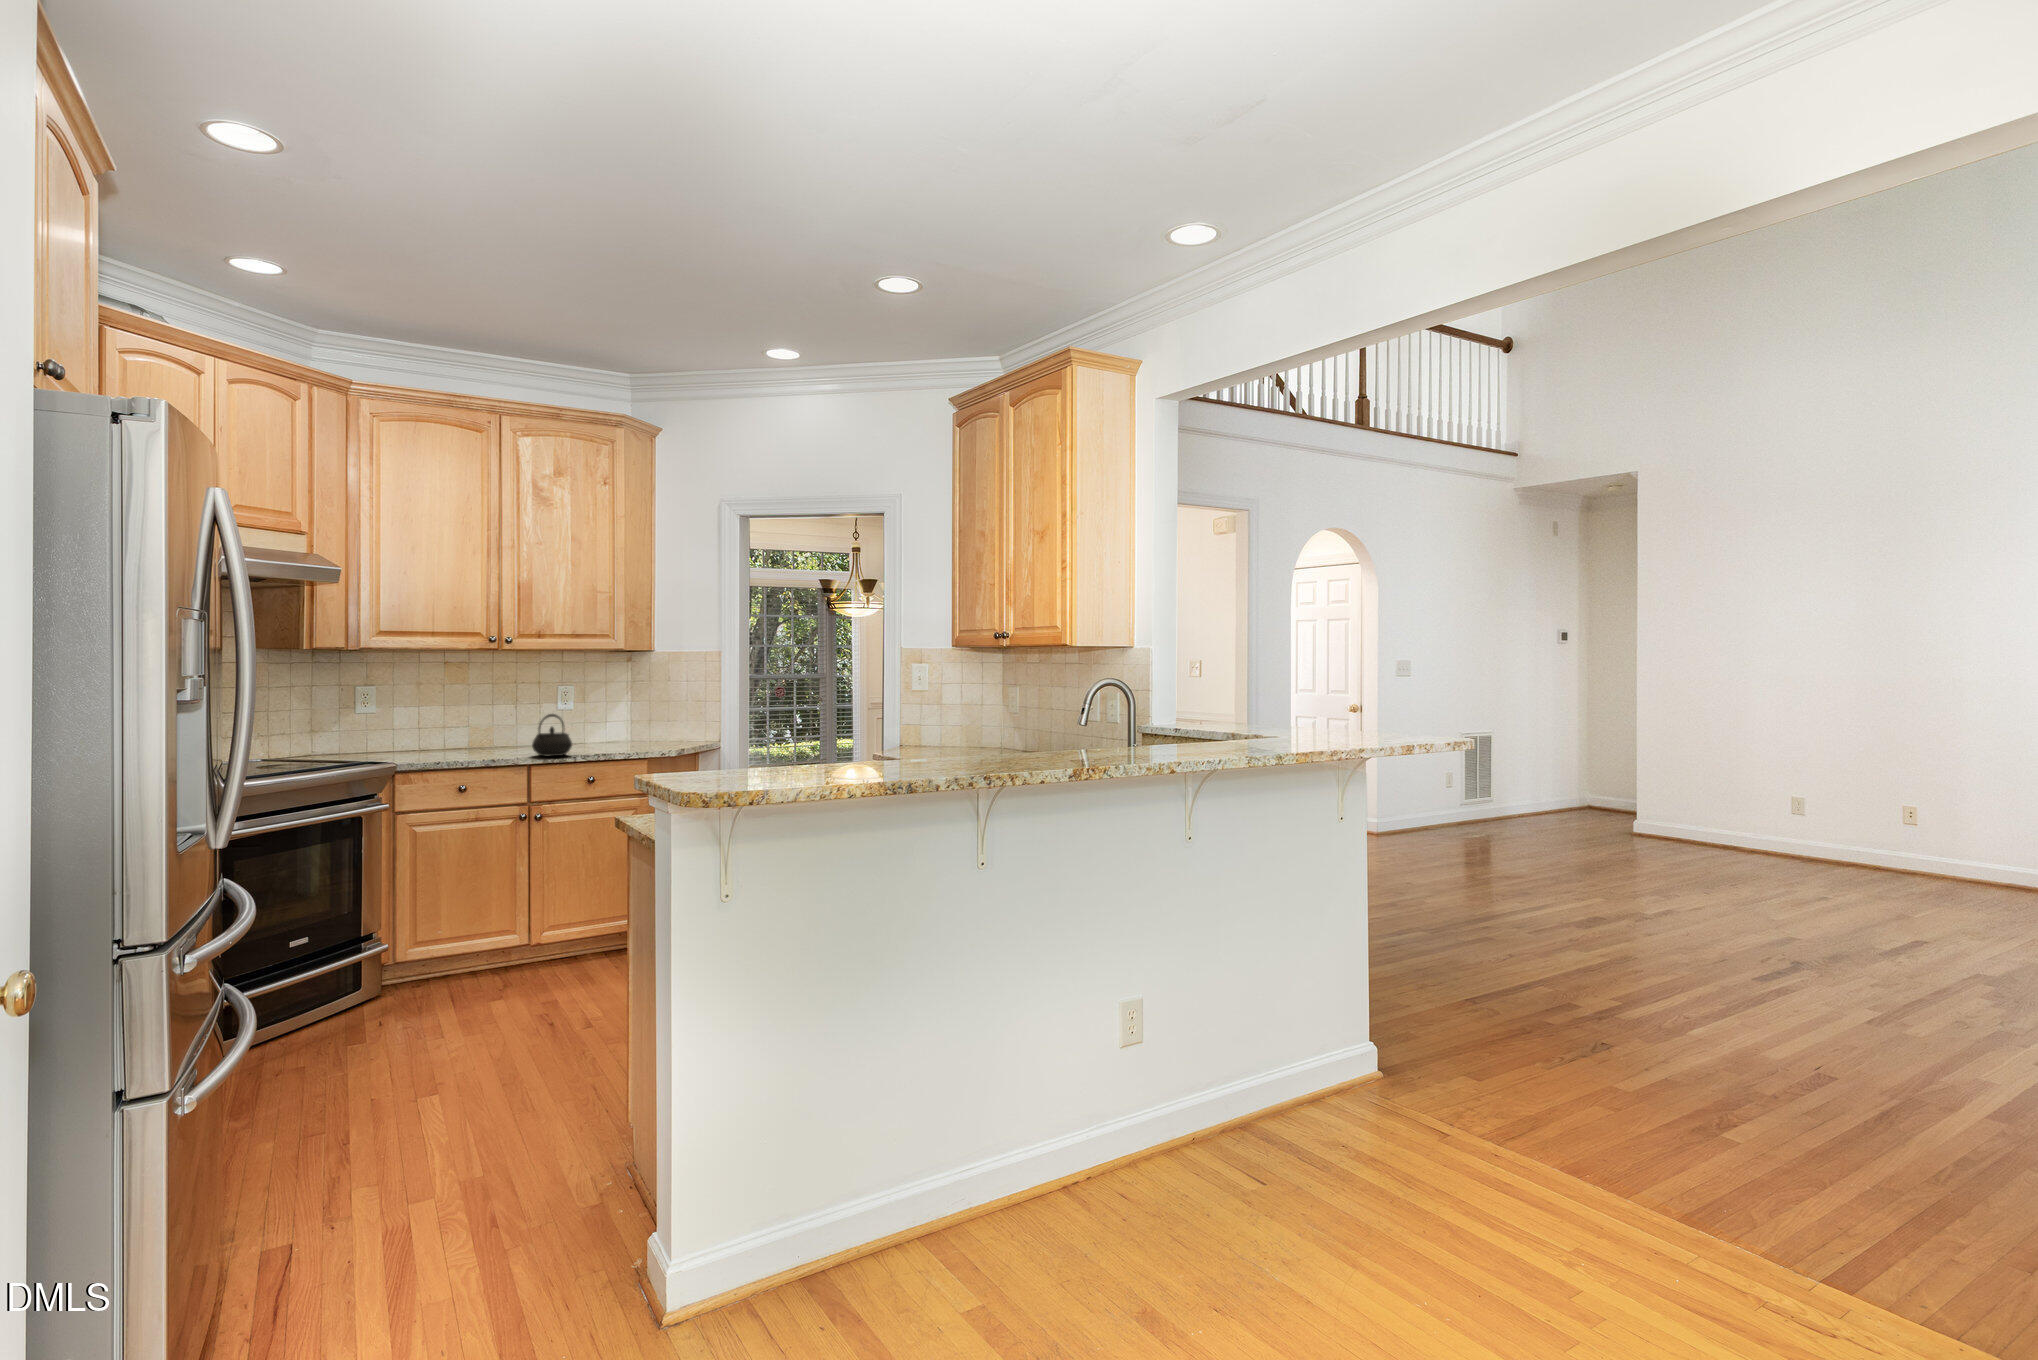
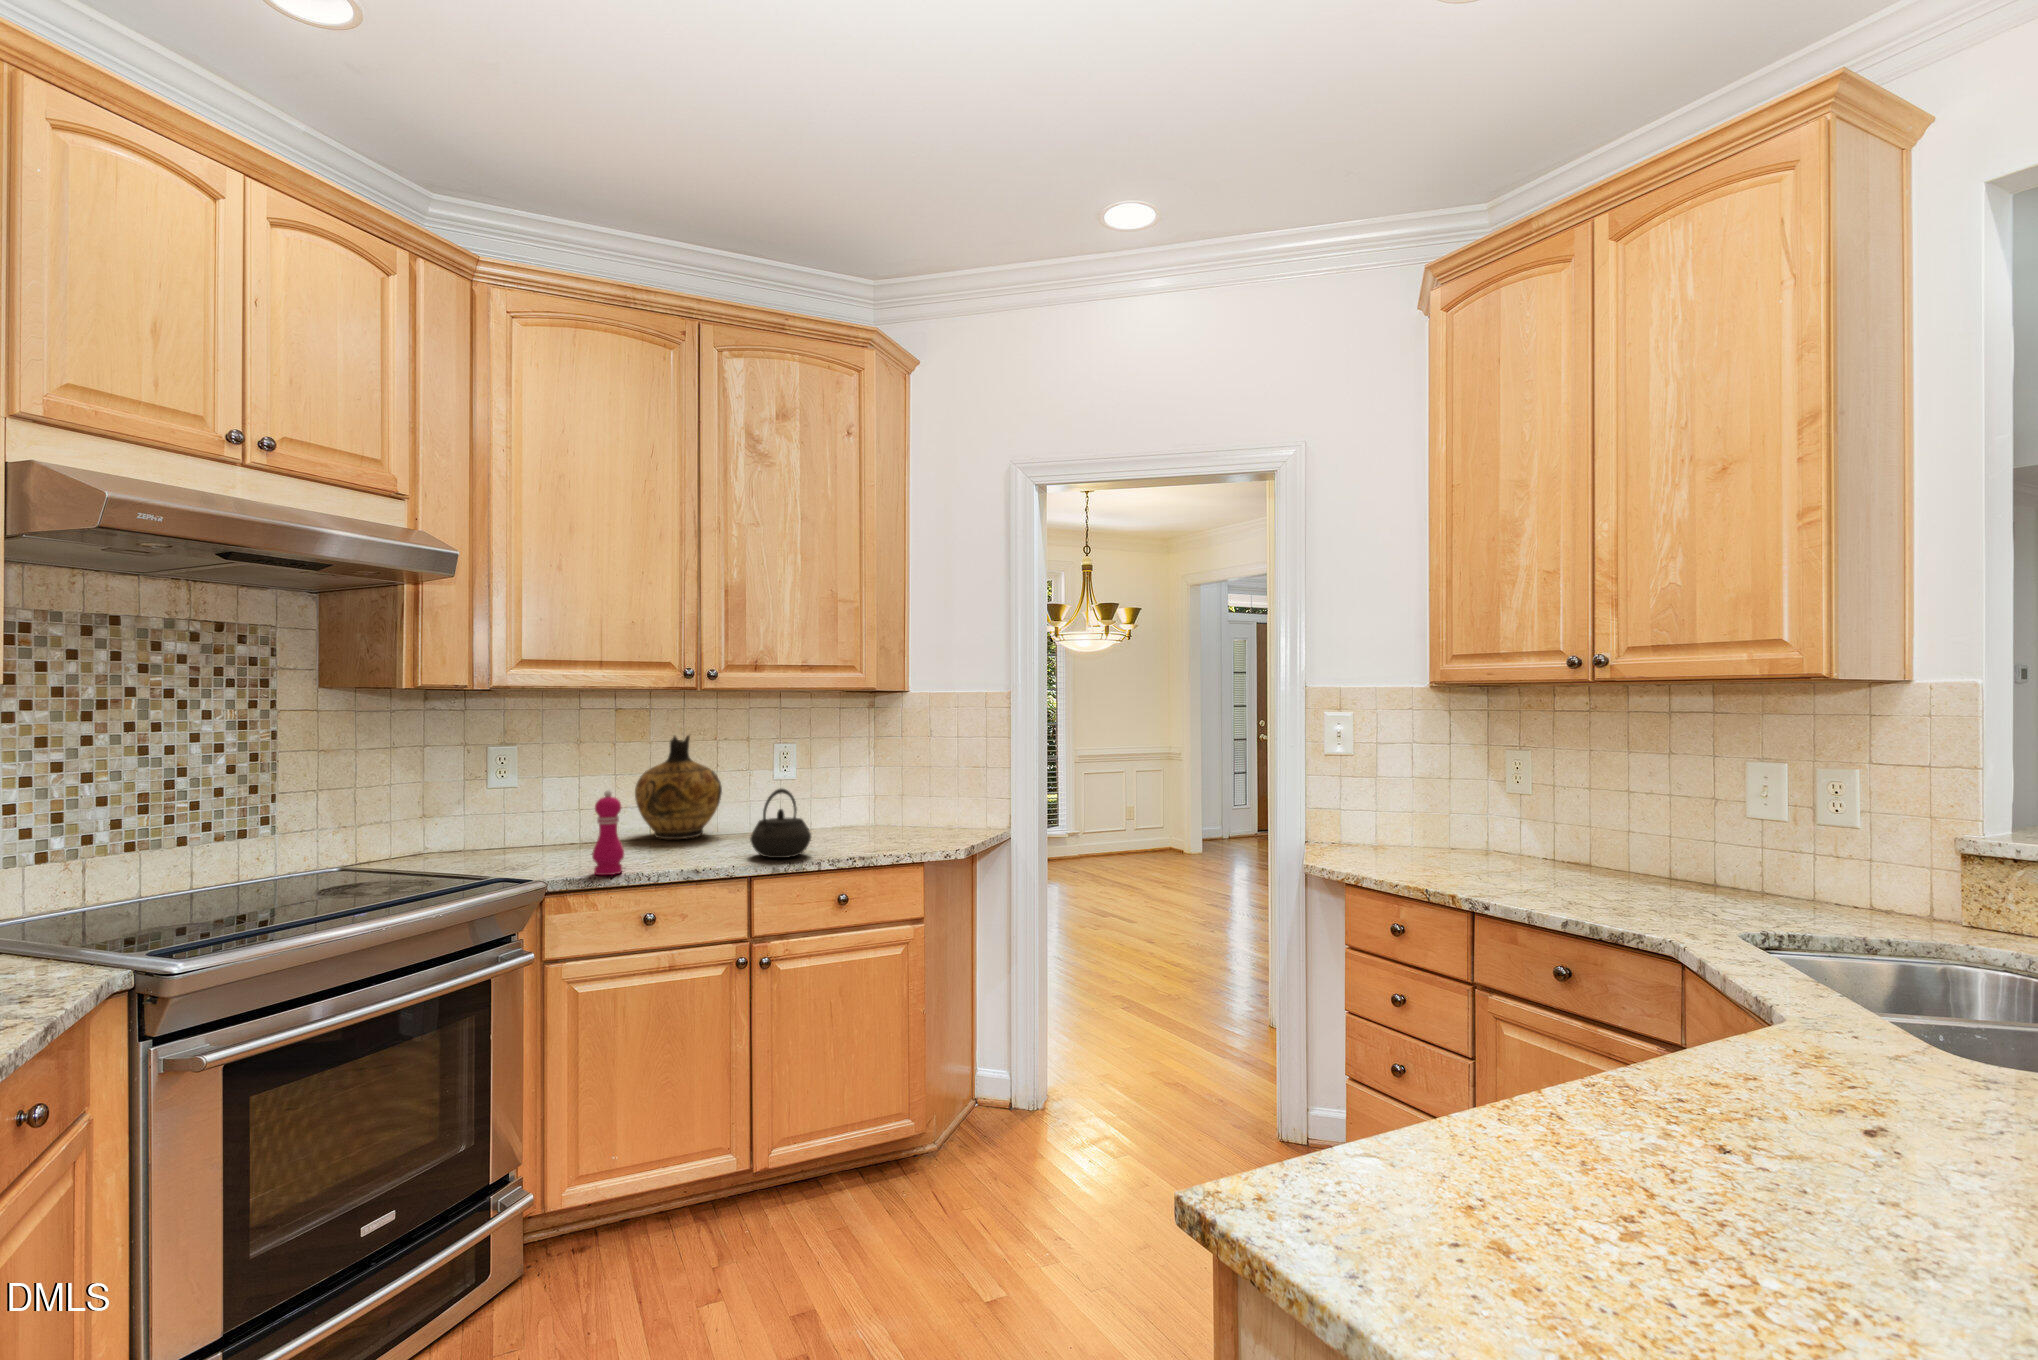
ceramic jug: none [460,681,520,748] -> present [635,735,722,839]
pepper mill: none [426,711,447,762] -> present [592,790,624,875]

